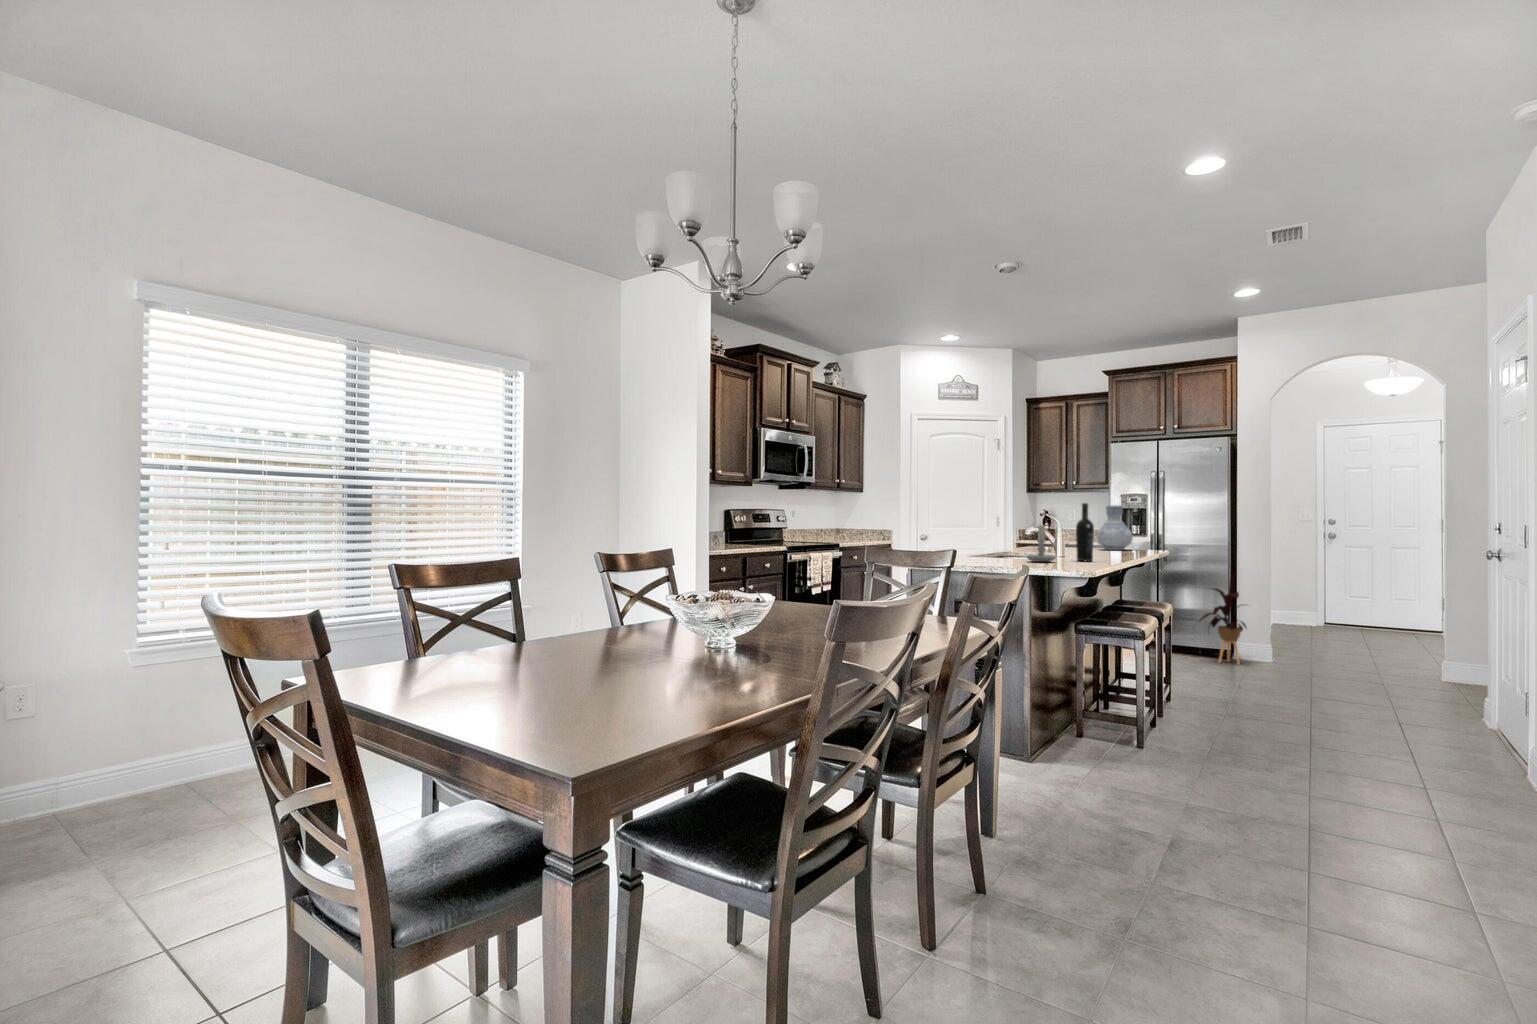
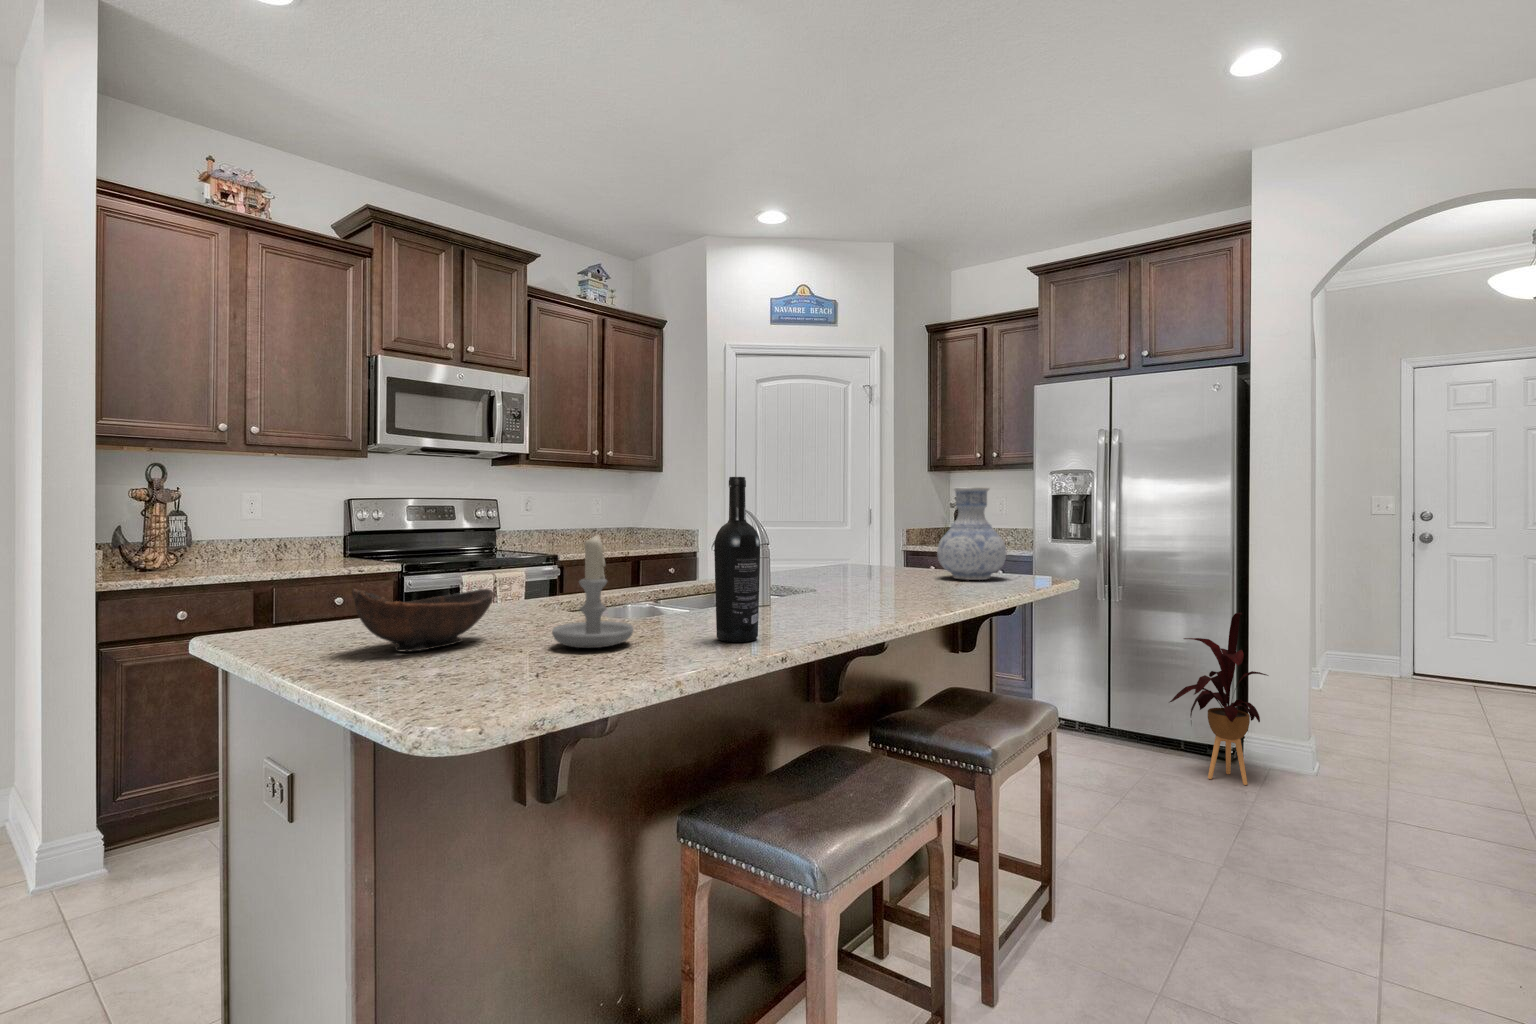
bowl: none [966,541,1002,562] -> present [352,589,494,651]

